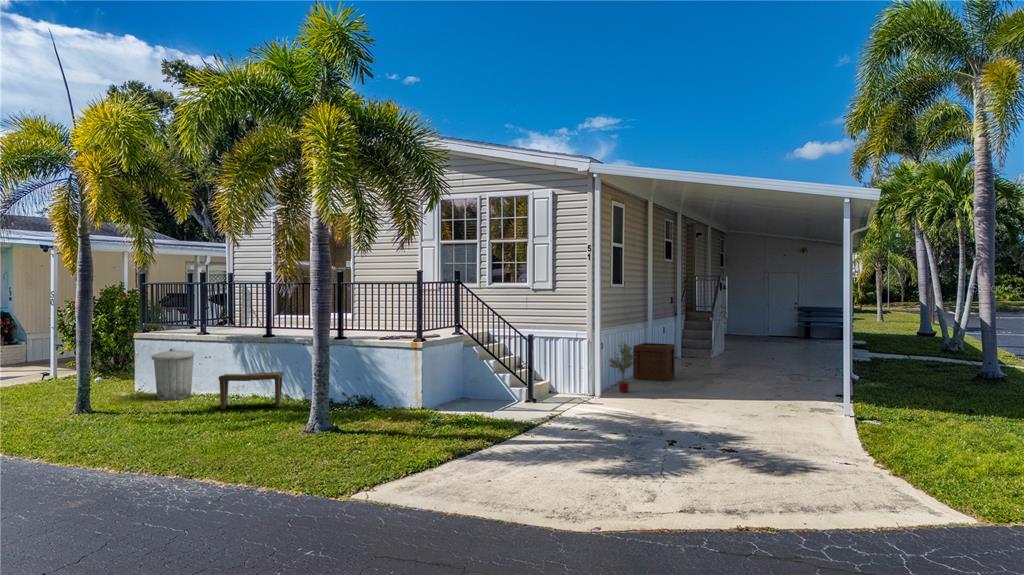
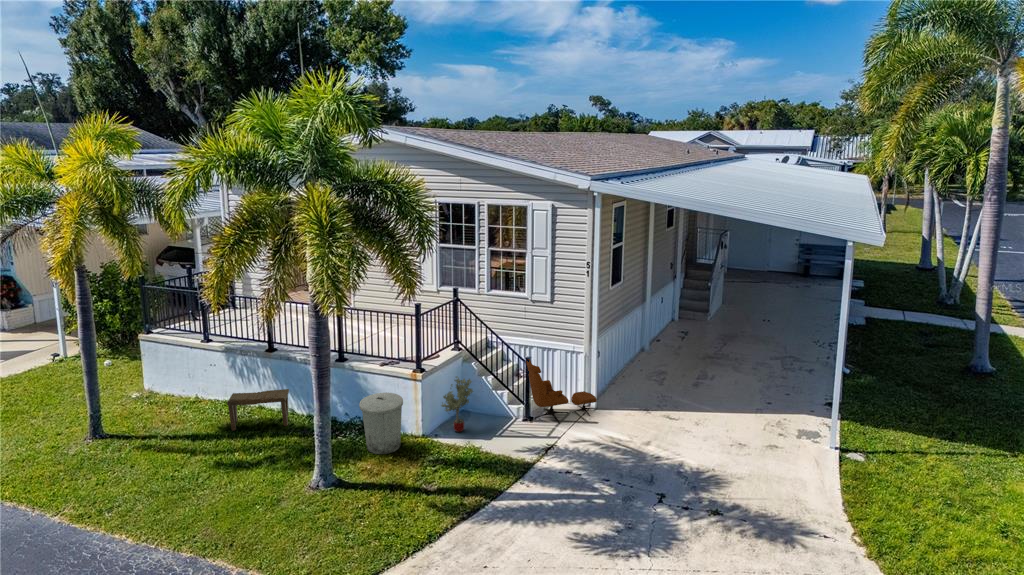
lounge chair: none [529,340,603,405] -> present [527,359,597,423]
potted tree: present [609,342,634,392] -> present [441,376,473,432]
wooden crate: present [633,343,675,381] -> none [629,329,671,373]
trash can: present [151,348,195,400] -> present [359,393,403,454]

